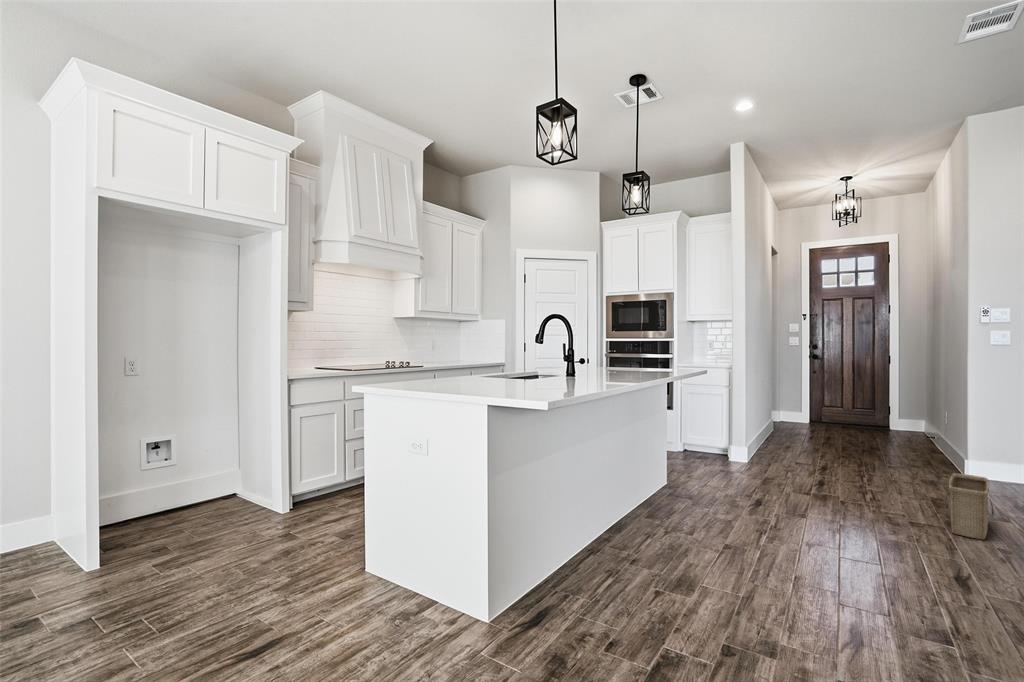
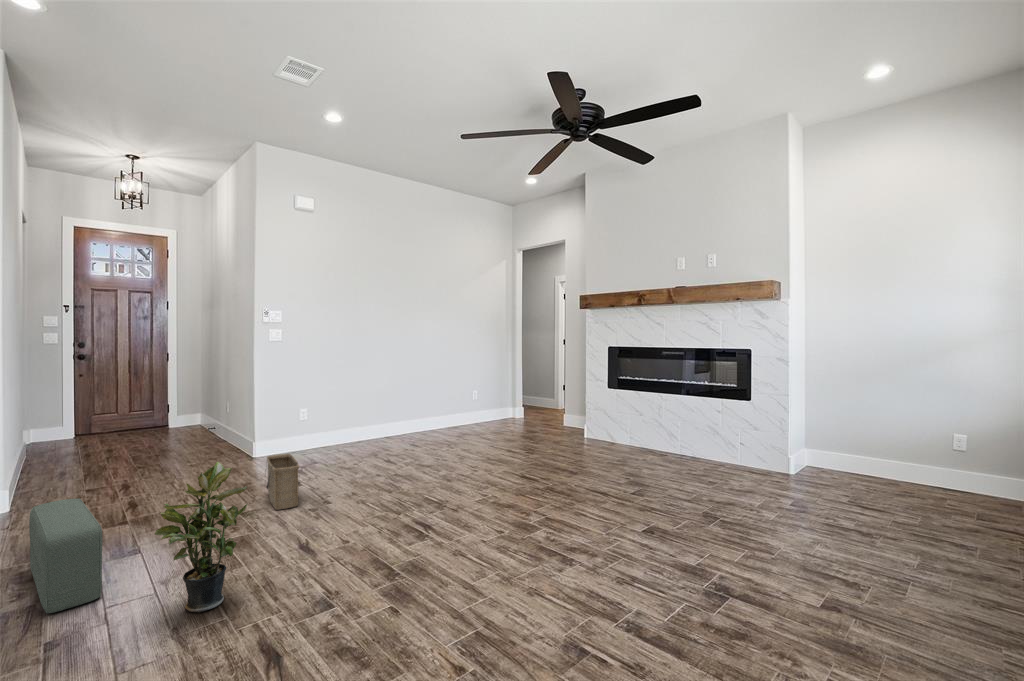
potted plant: none [788,453,869,580] -> present [155,462,247,613]
pouf: none [732,457,769,533] -> present [29,498,102,613]

